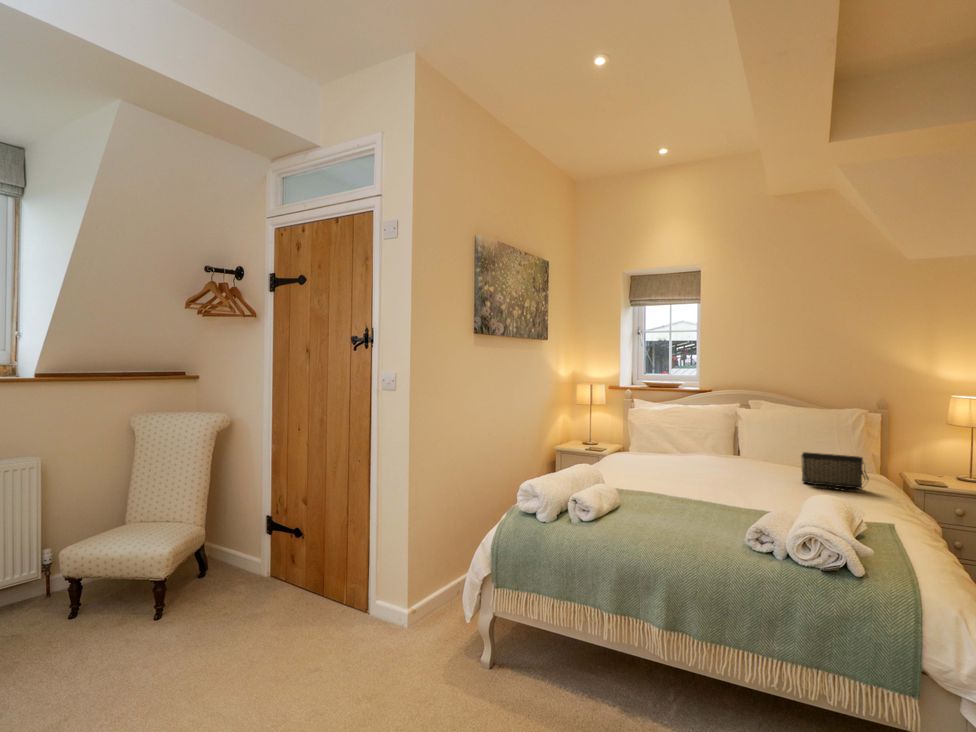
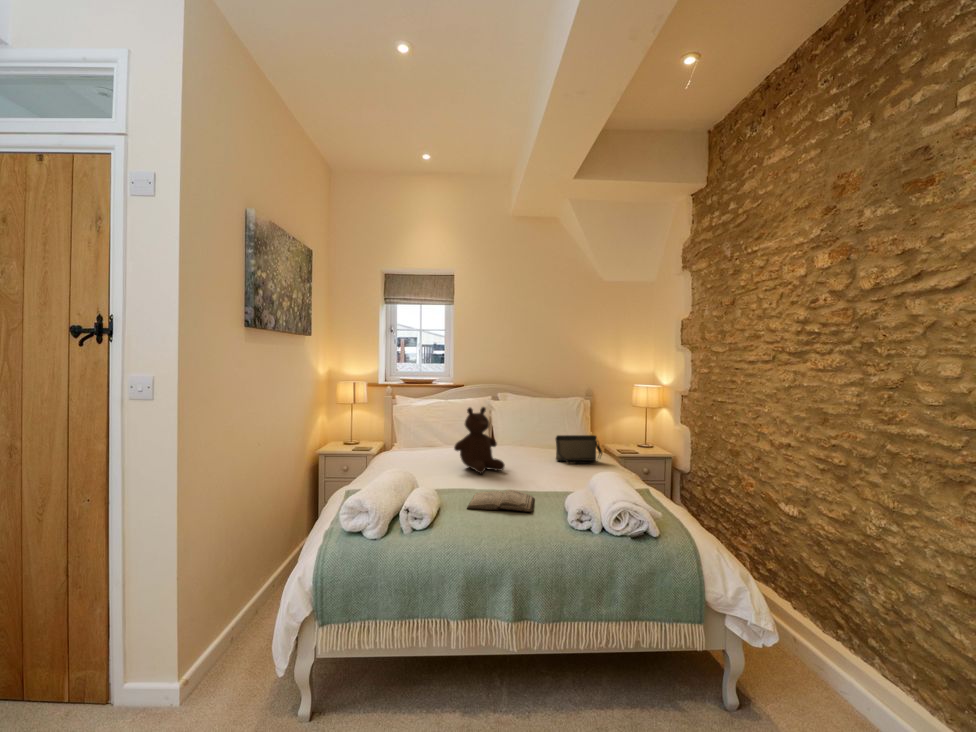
teddy bear: none [666,412,723,483] -> present [454,407,505,474]
diary: none [646,499,733,526] -> present [467,490,534,512]

